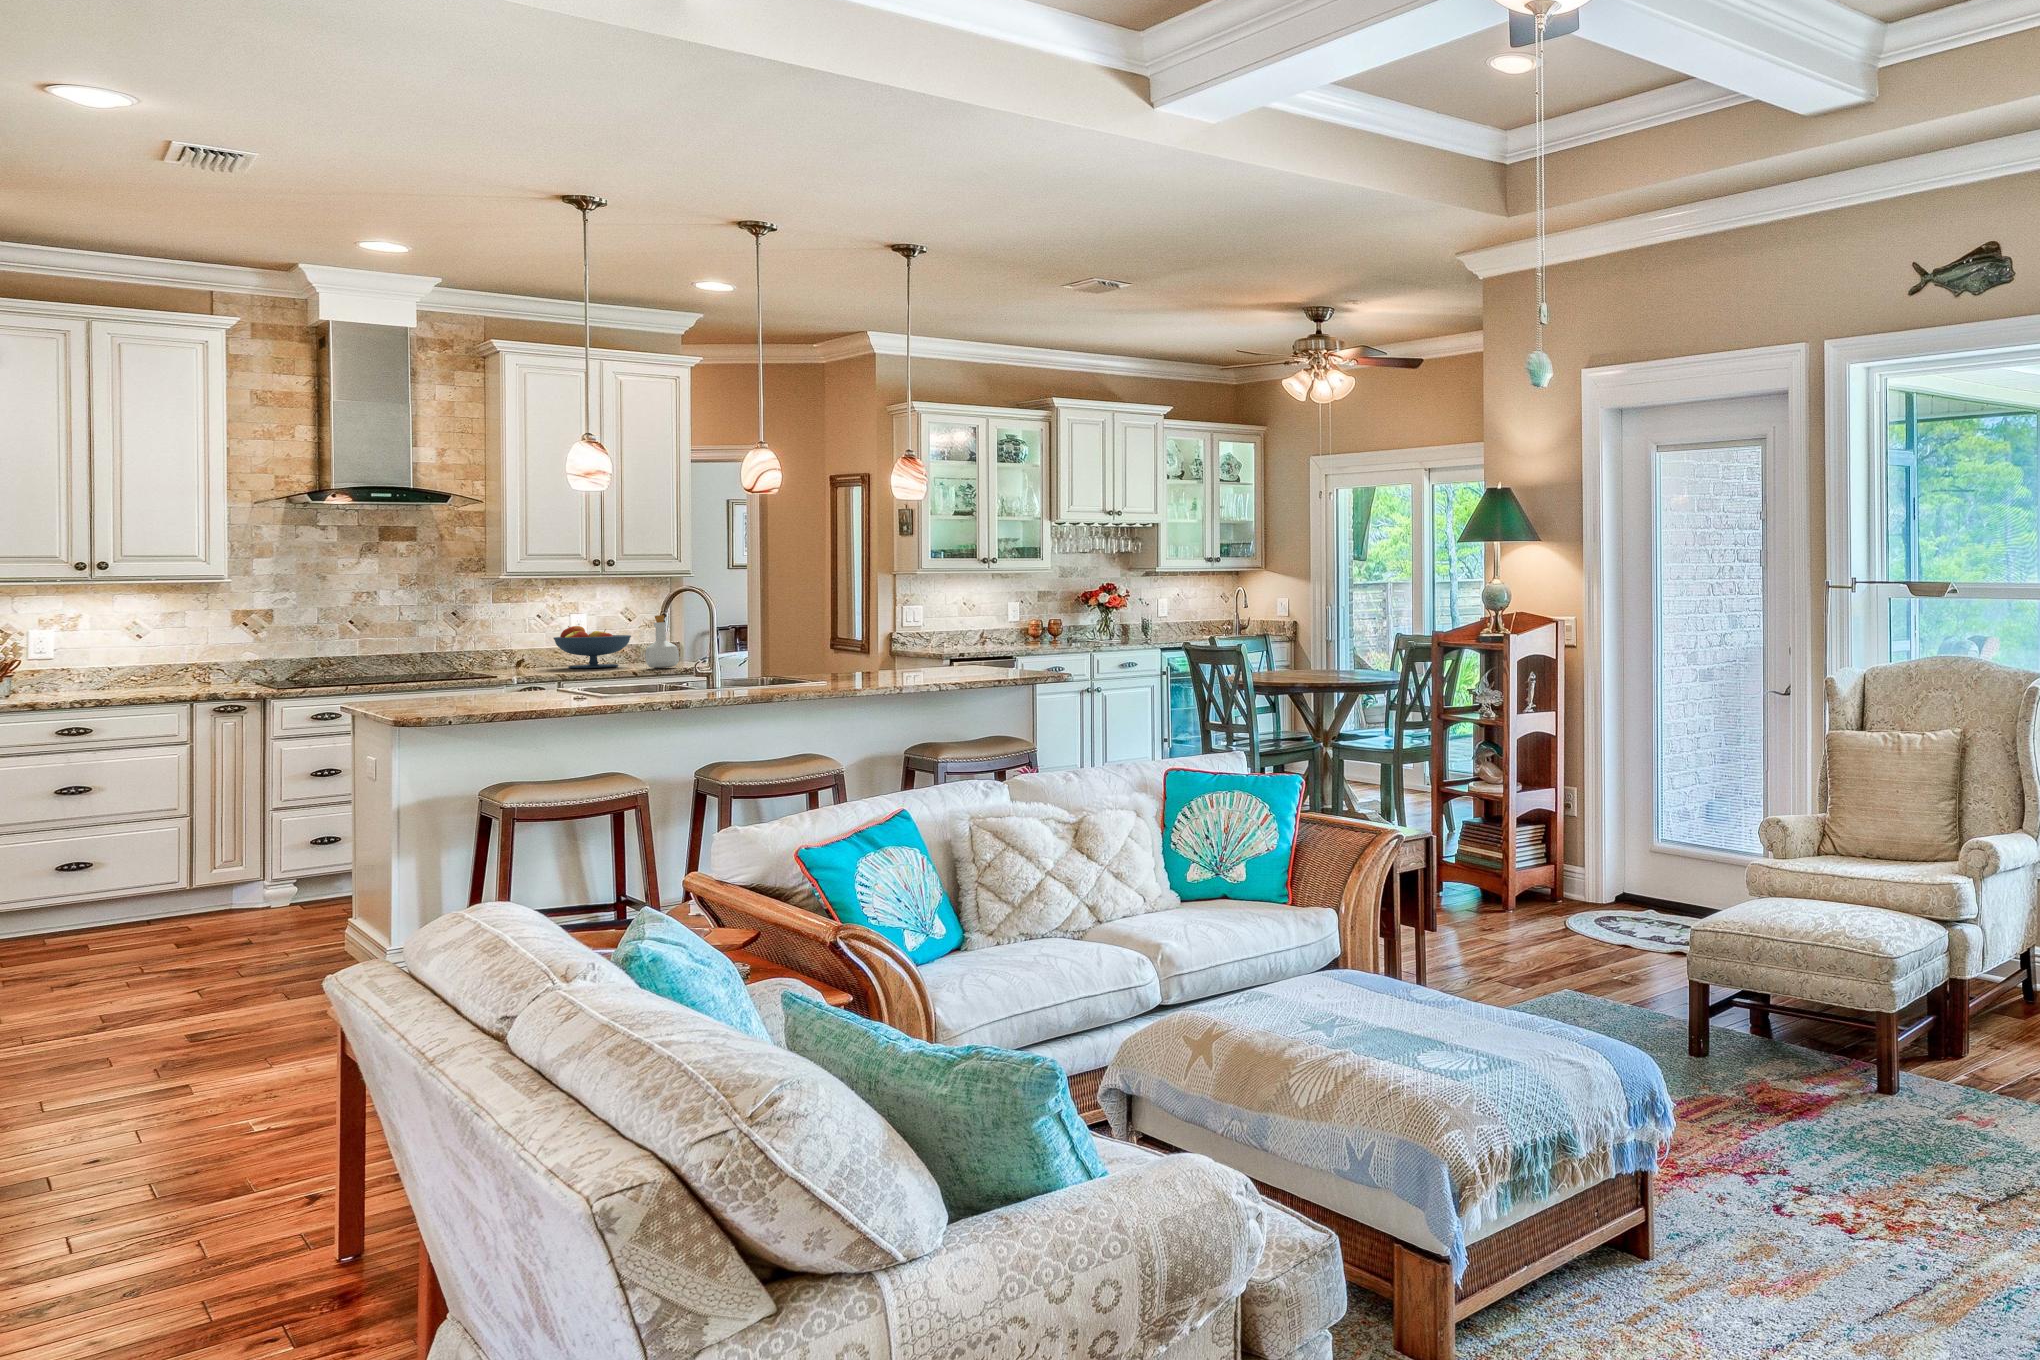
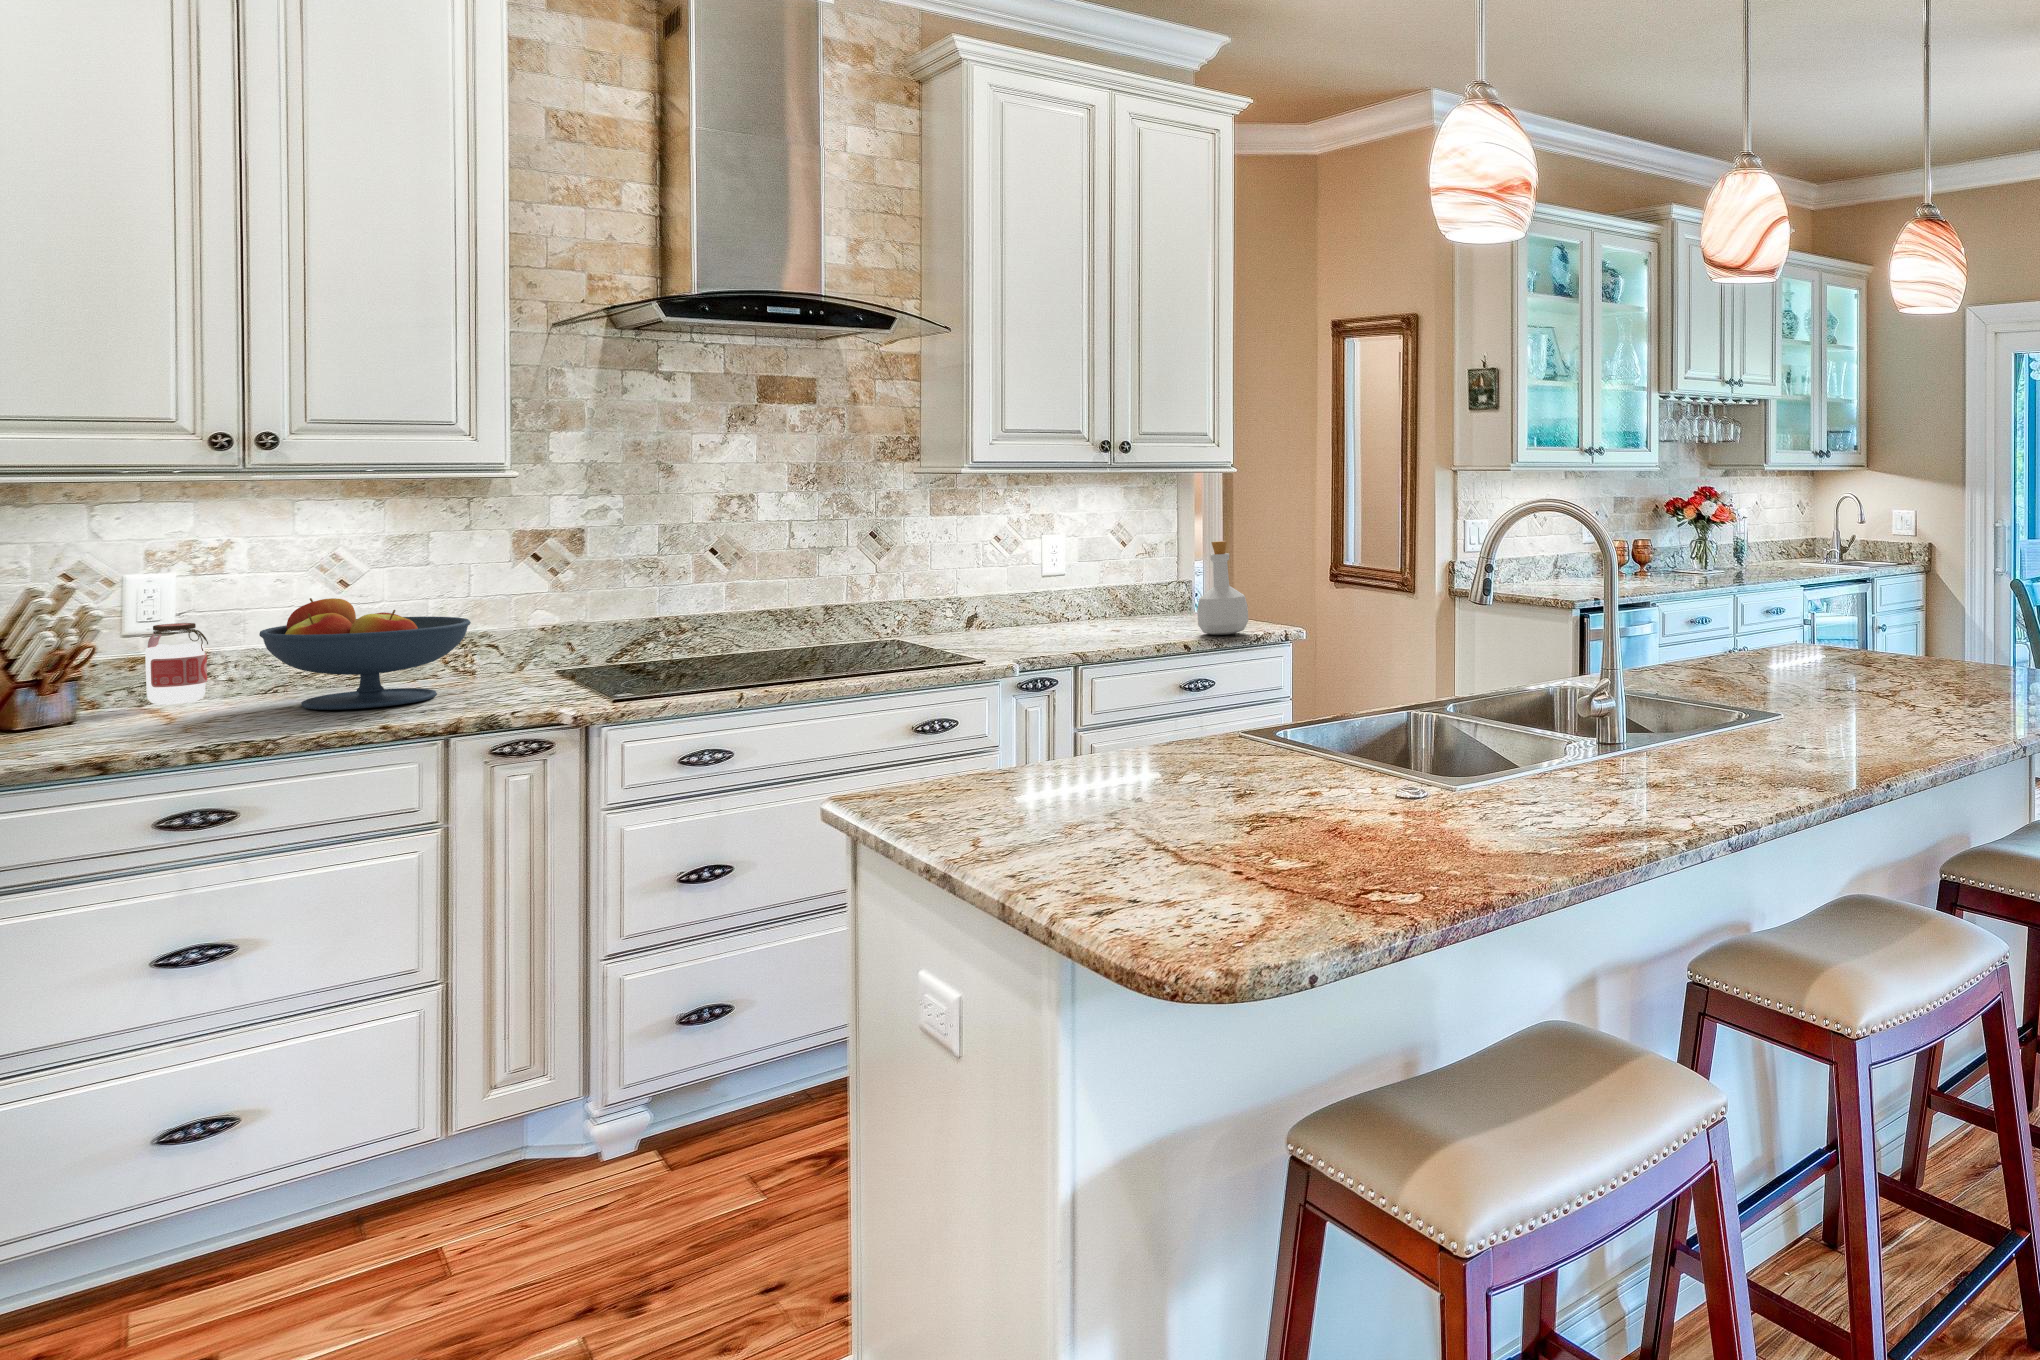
fruit bowl: present [553,626,631,668] -> present [259,598,471,710]
jar: none [43,653,74,691] -> present [145,623,208,705]

